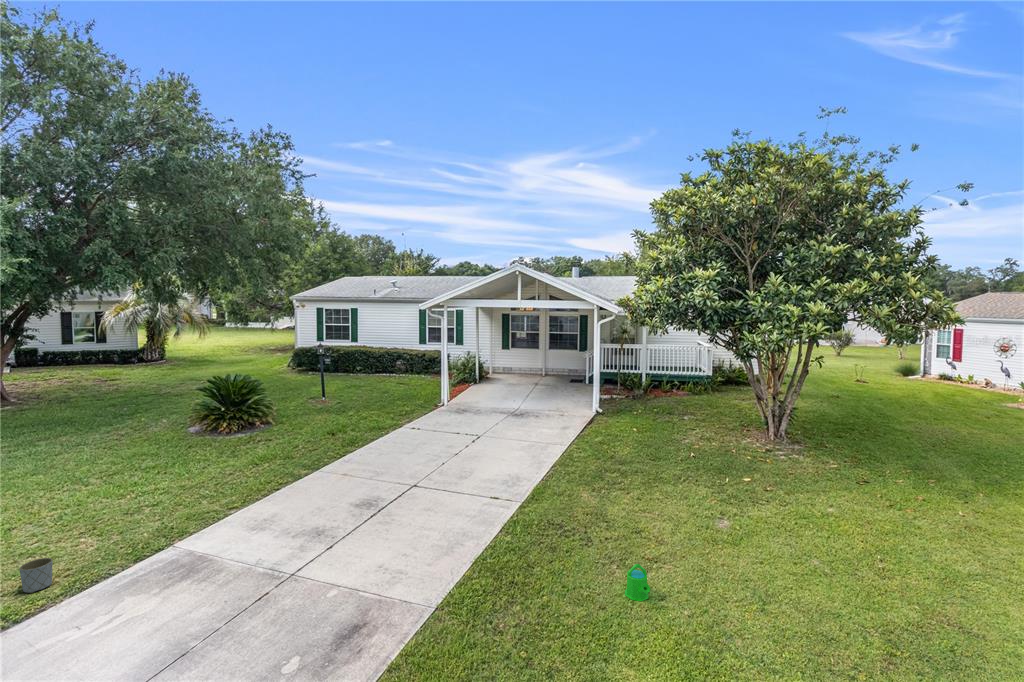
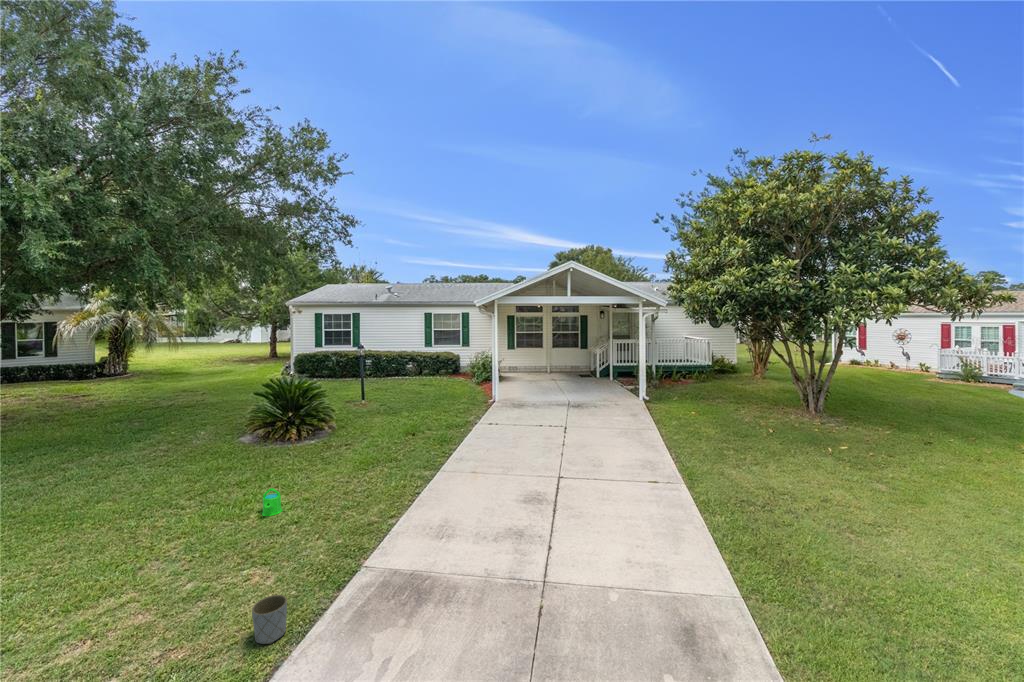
watering can: present [625,564,650,601] -> present [262,488,283,516]

